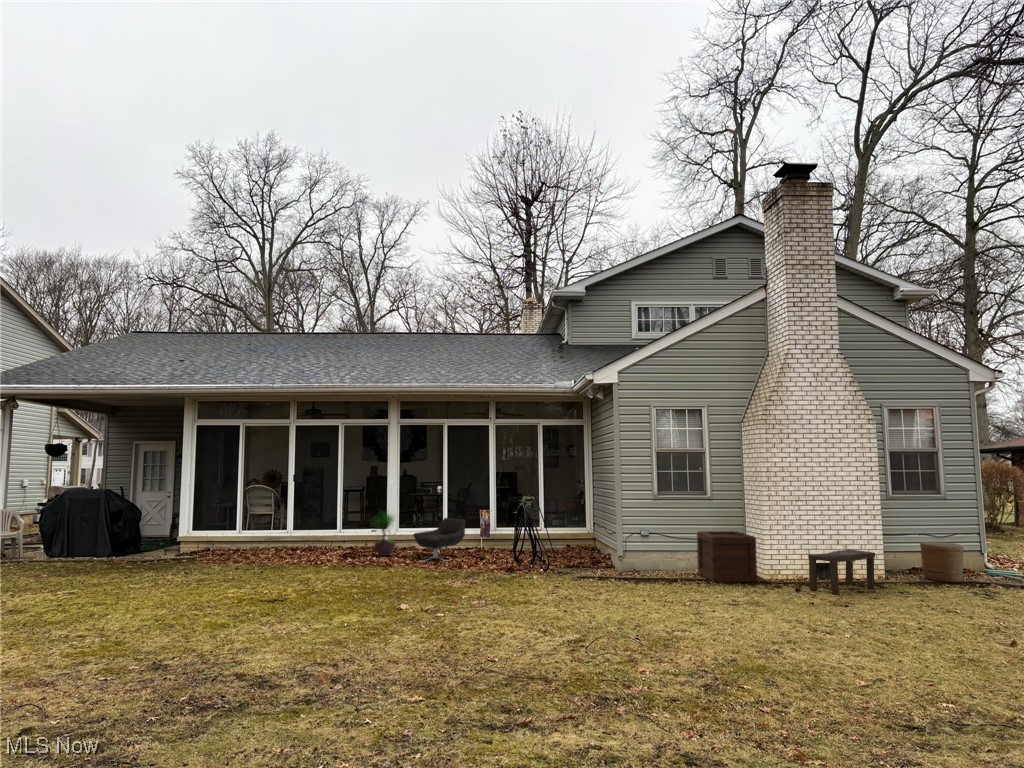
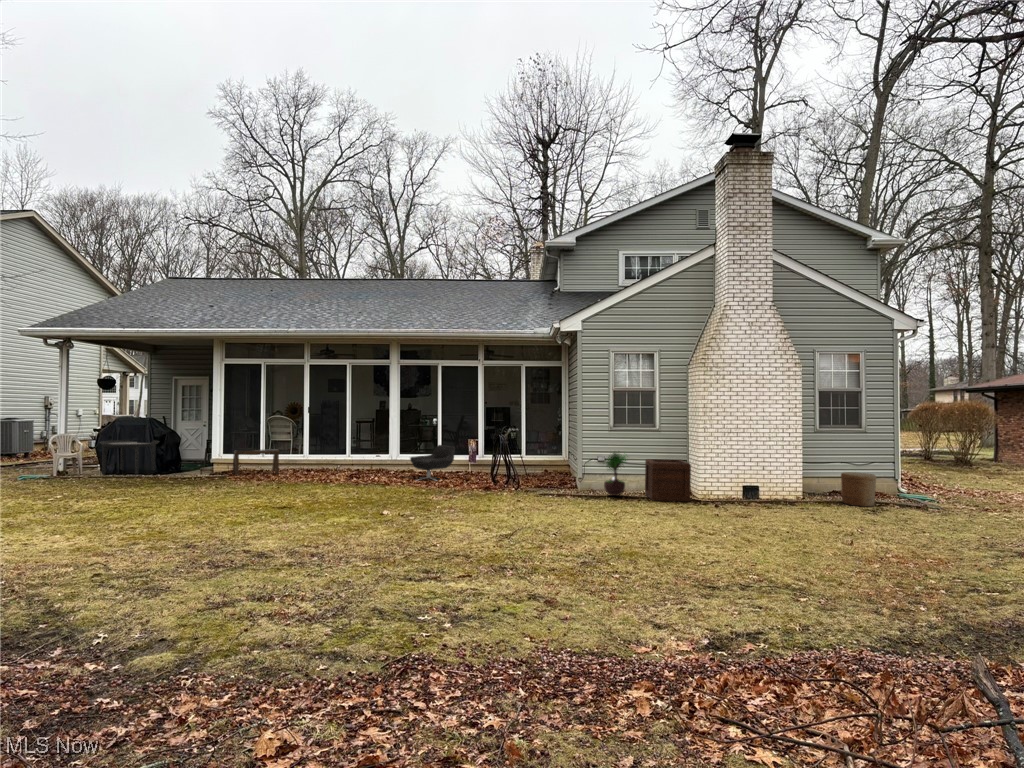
potted tree: present [371,513,396,556] -> present [604,453,626,496]
round table: none [34,519,110,564] -> present [100,440,159,475]
bench: present [808,549,875,595] -> present [232,449,279,475]

